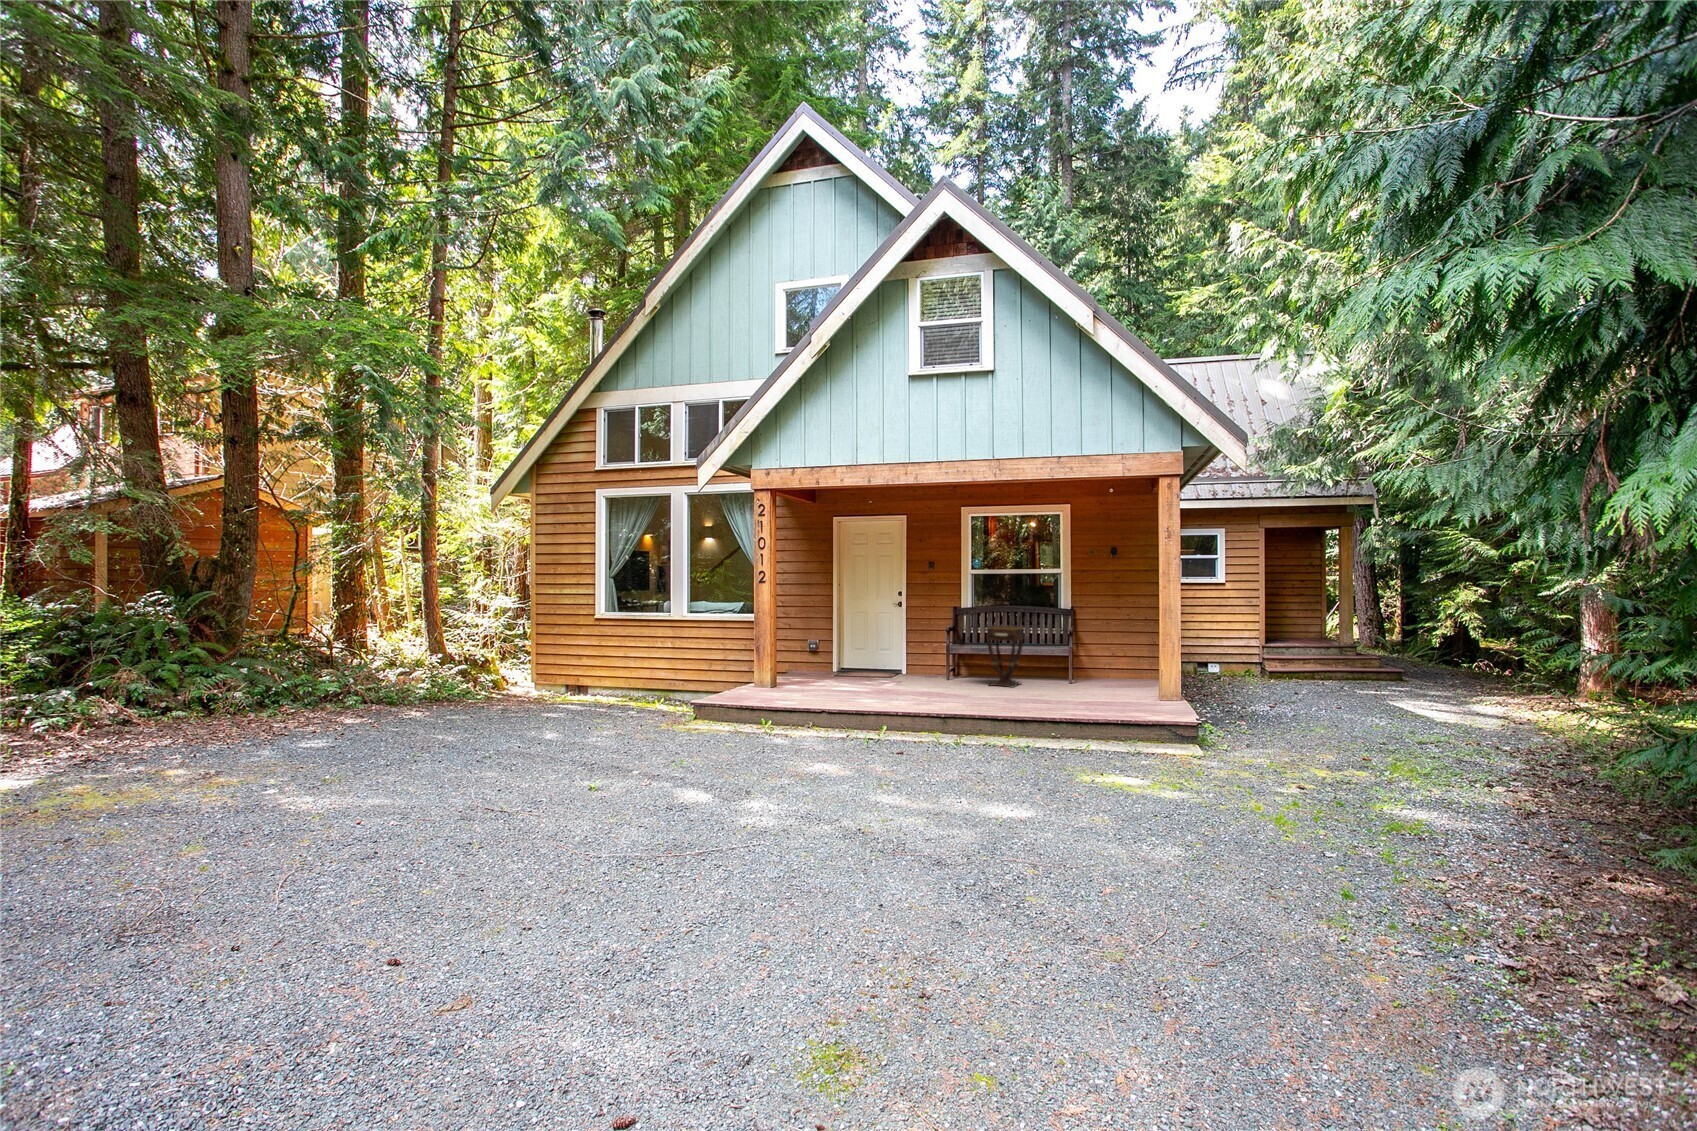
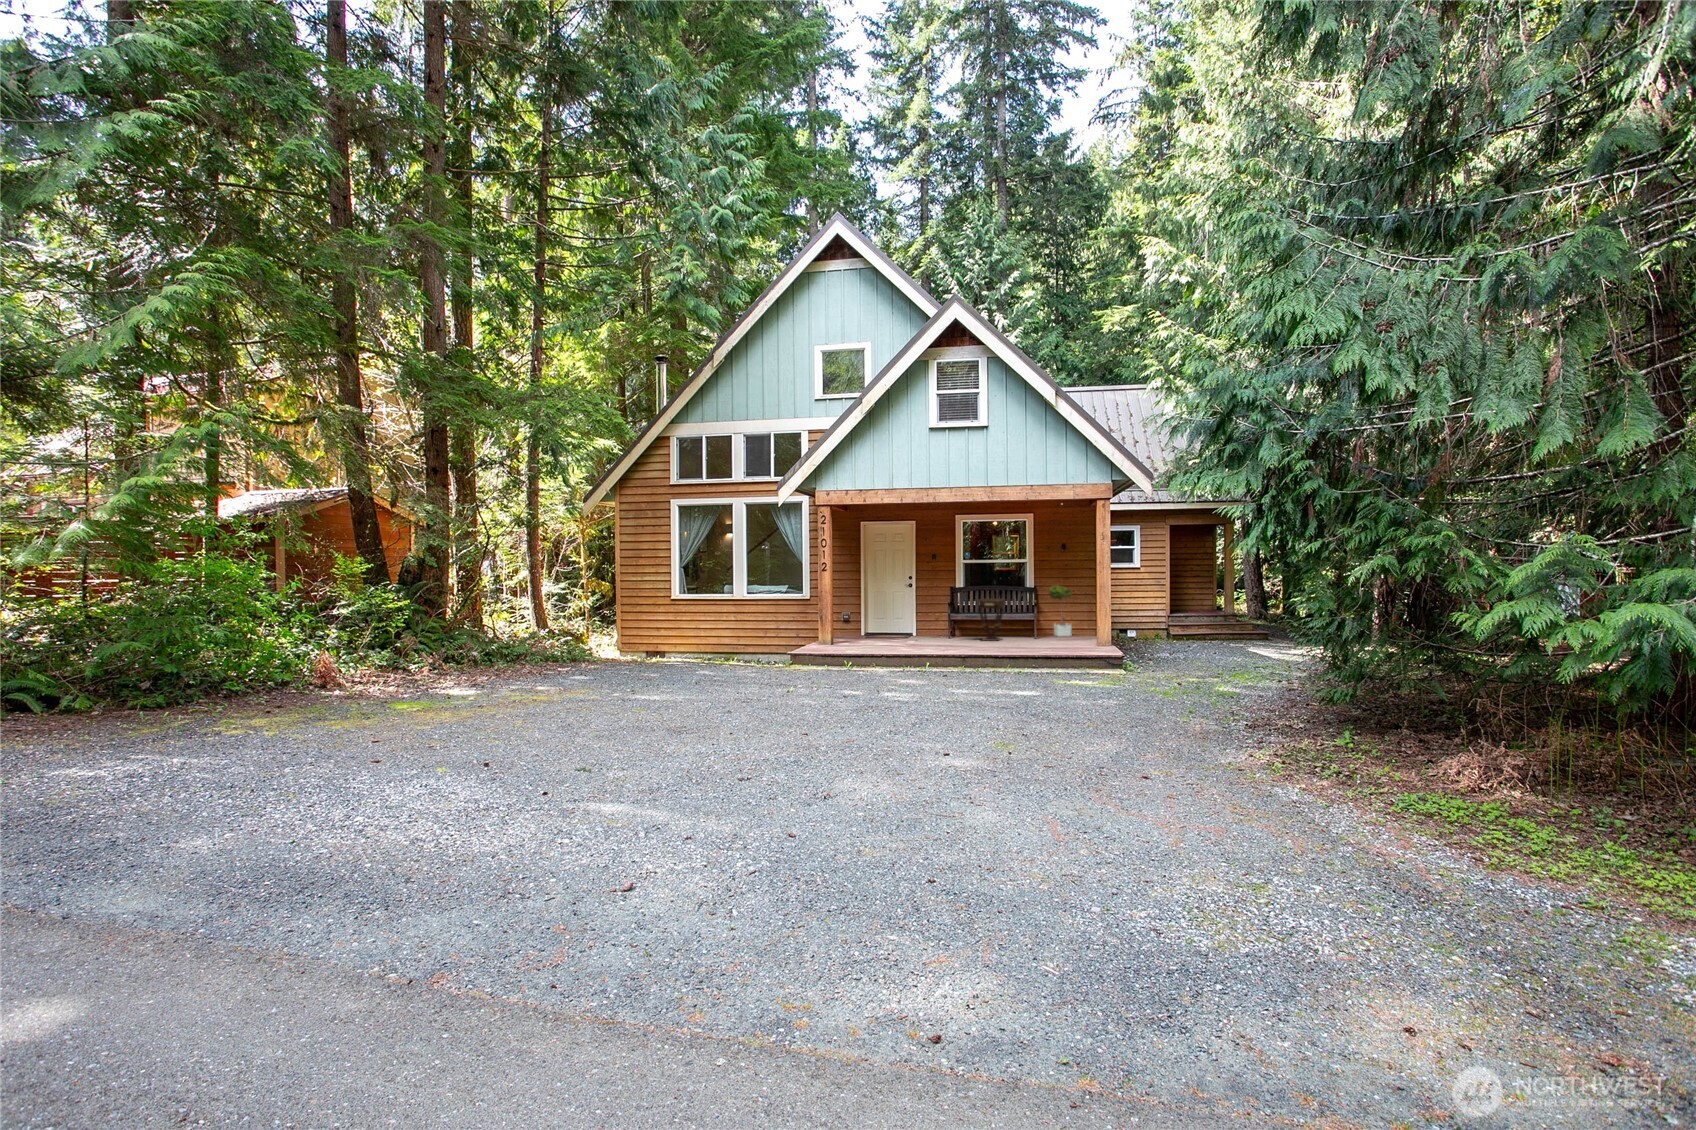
potted tree: none [1092,607,1125,681] -> present [1049,585,1071,637]

